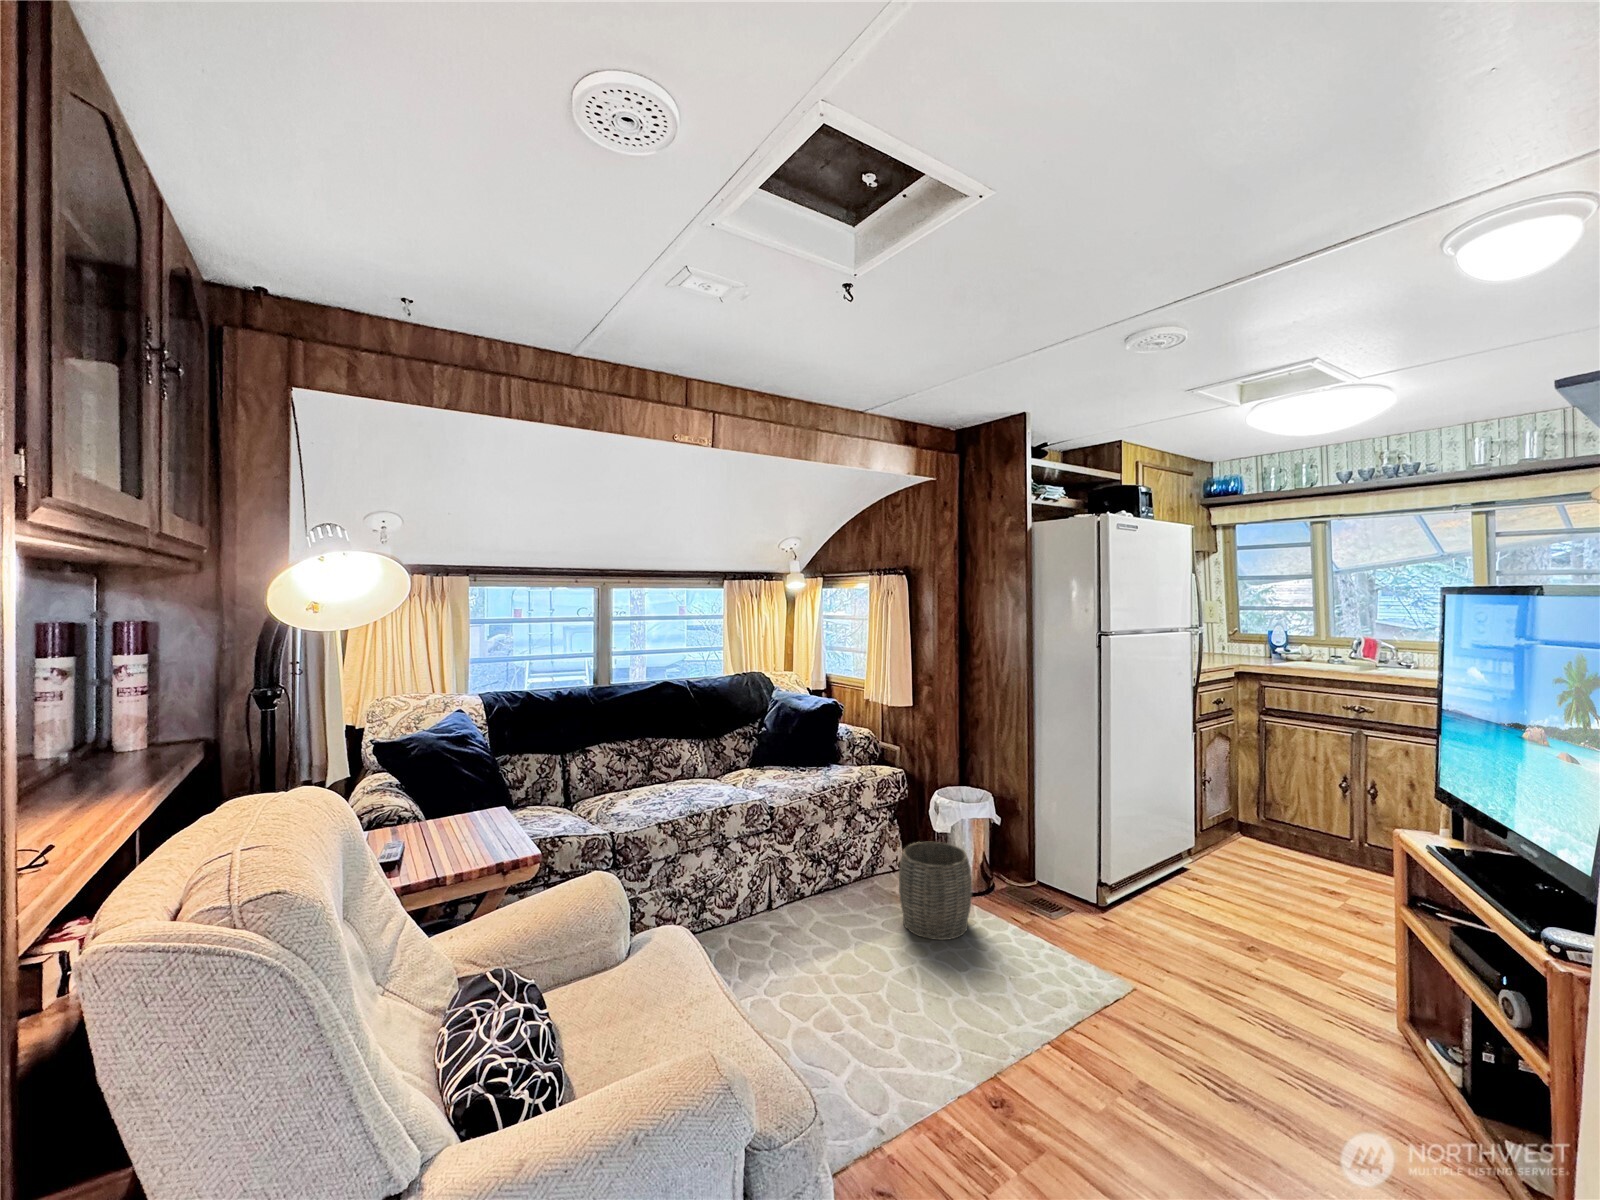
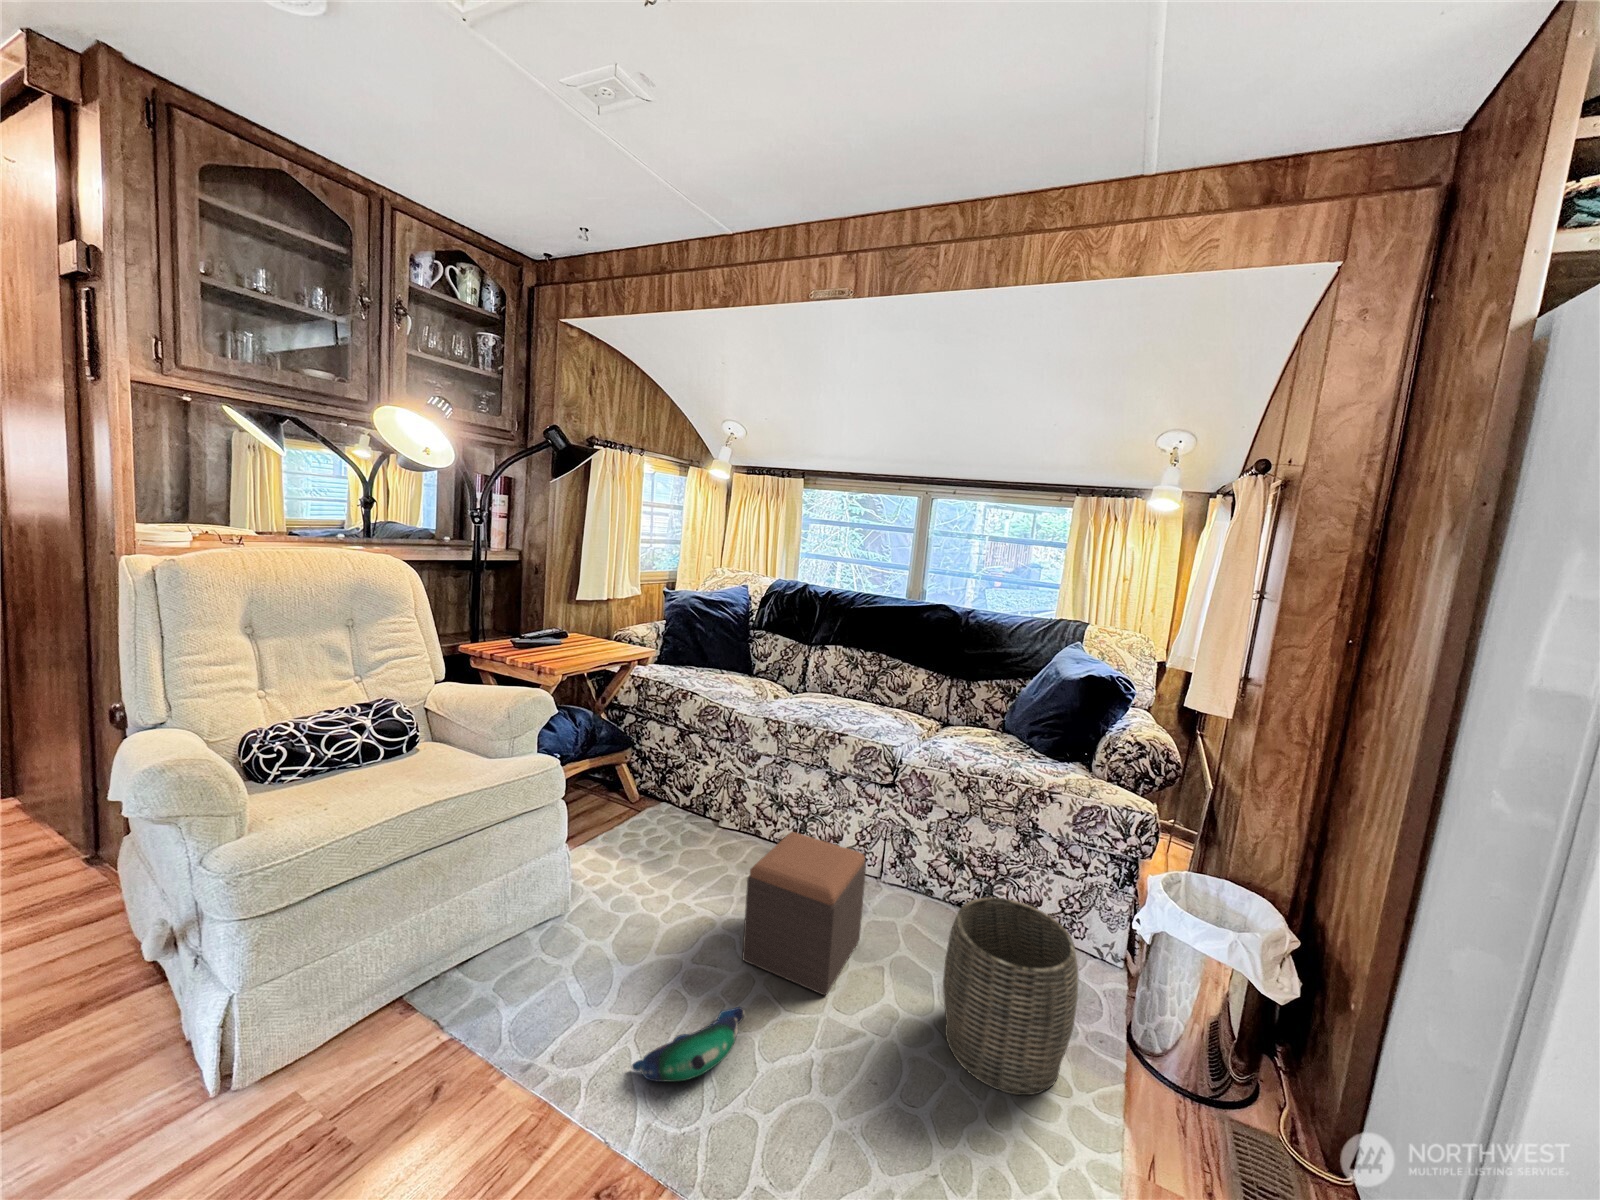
footstool: none [777,870,872,989] -> present [742,832,866,995]
plush toy: none [867,994,926,1058] -> present [632,1007,744,1082]

